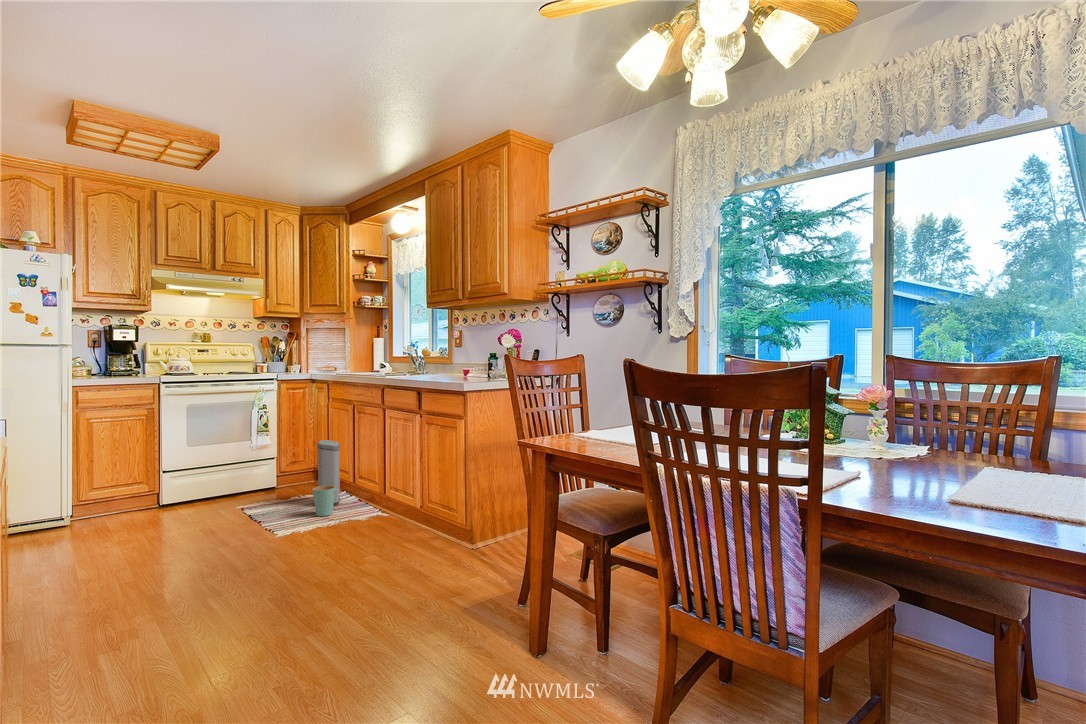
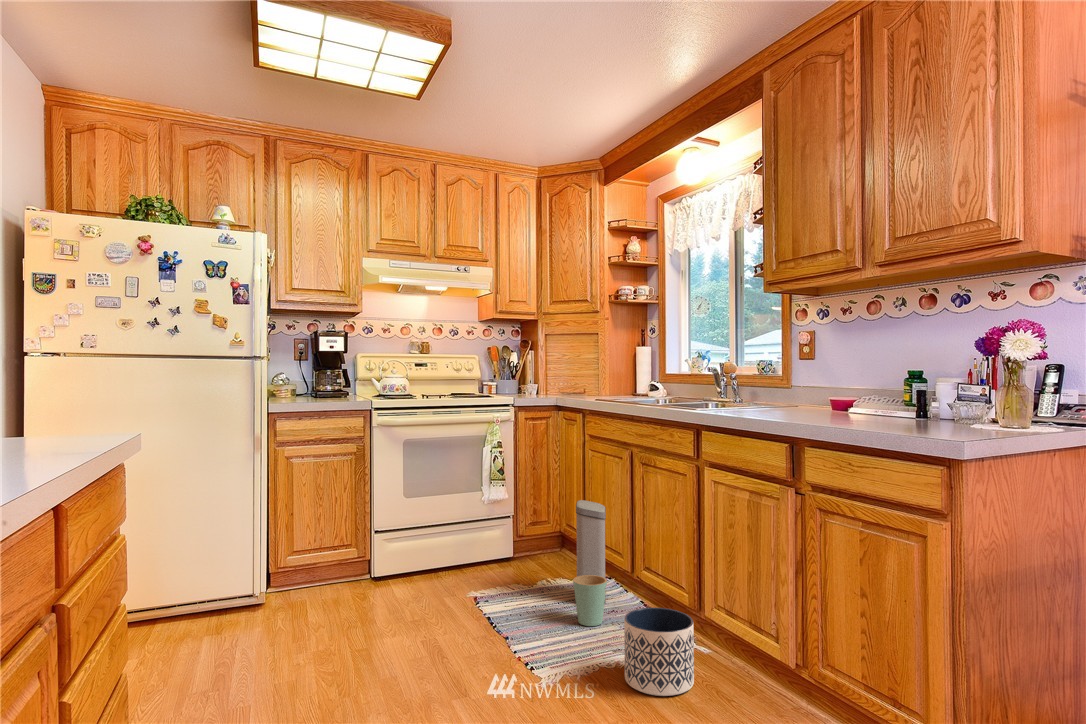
planter: none [336,496,379,543] -> present [624,608,694,696]

